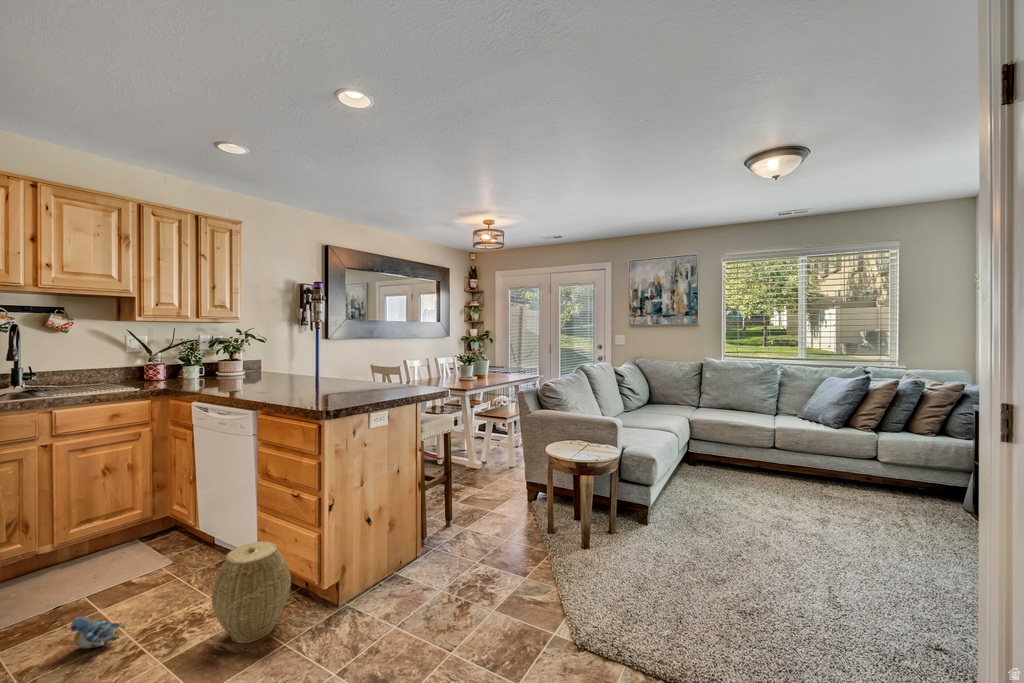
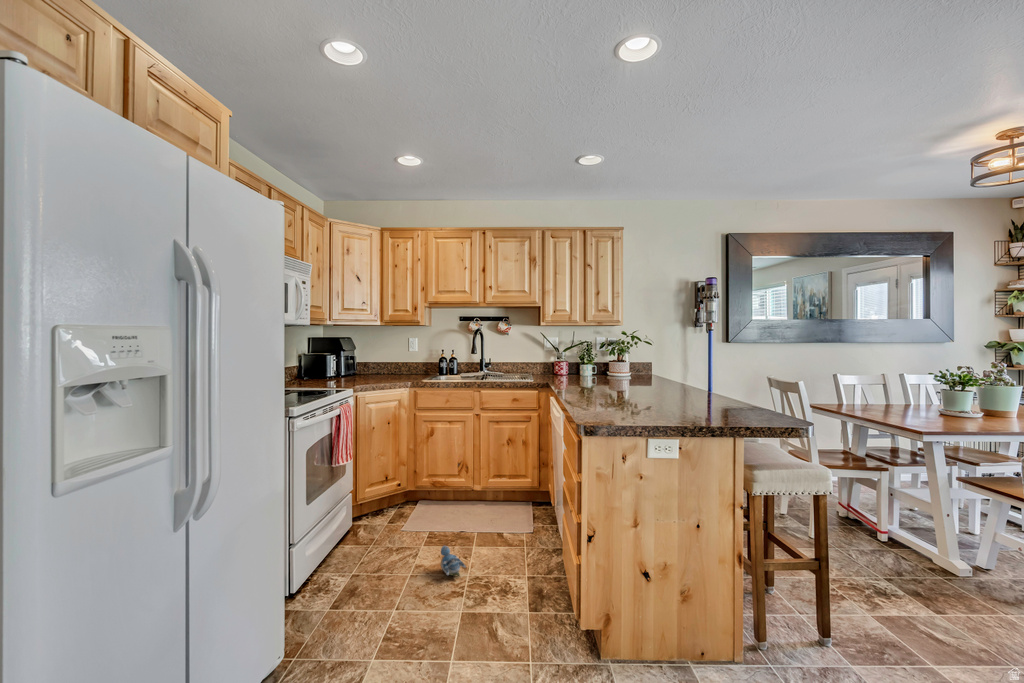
woven basket: present [212,541,291,643] -> none [490,541,559,643]

